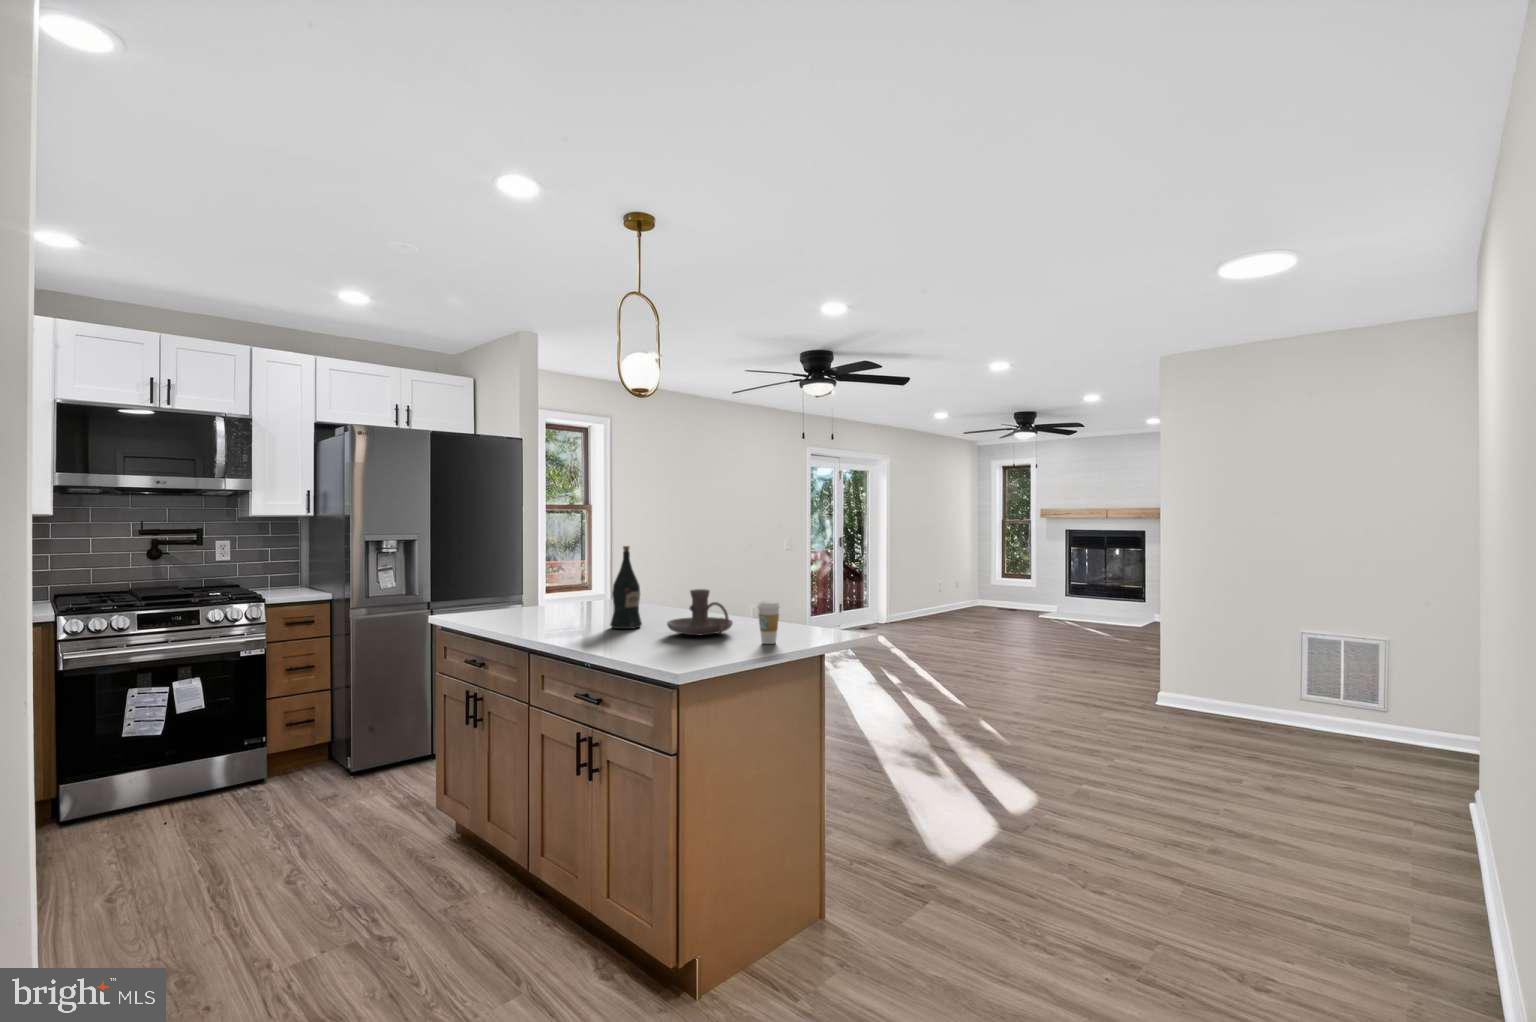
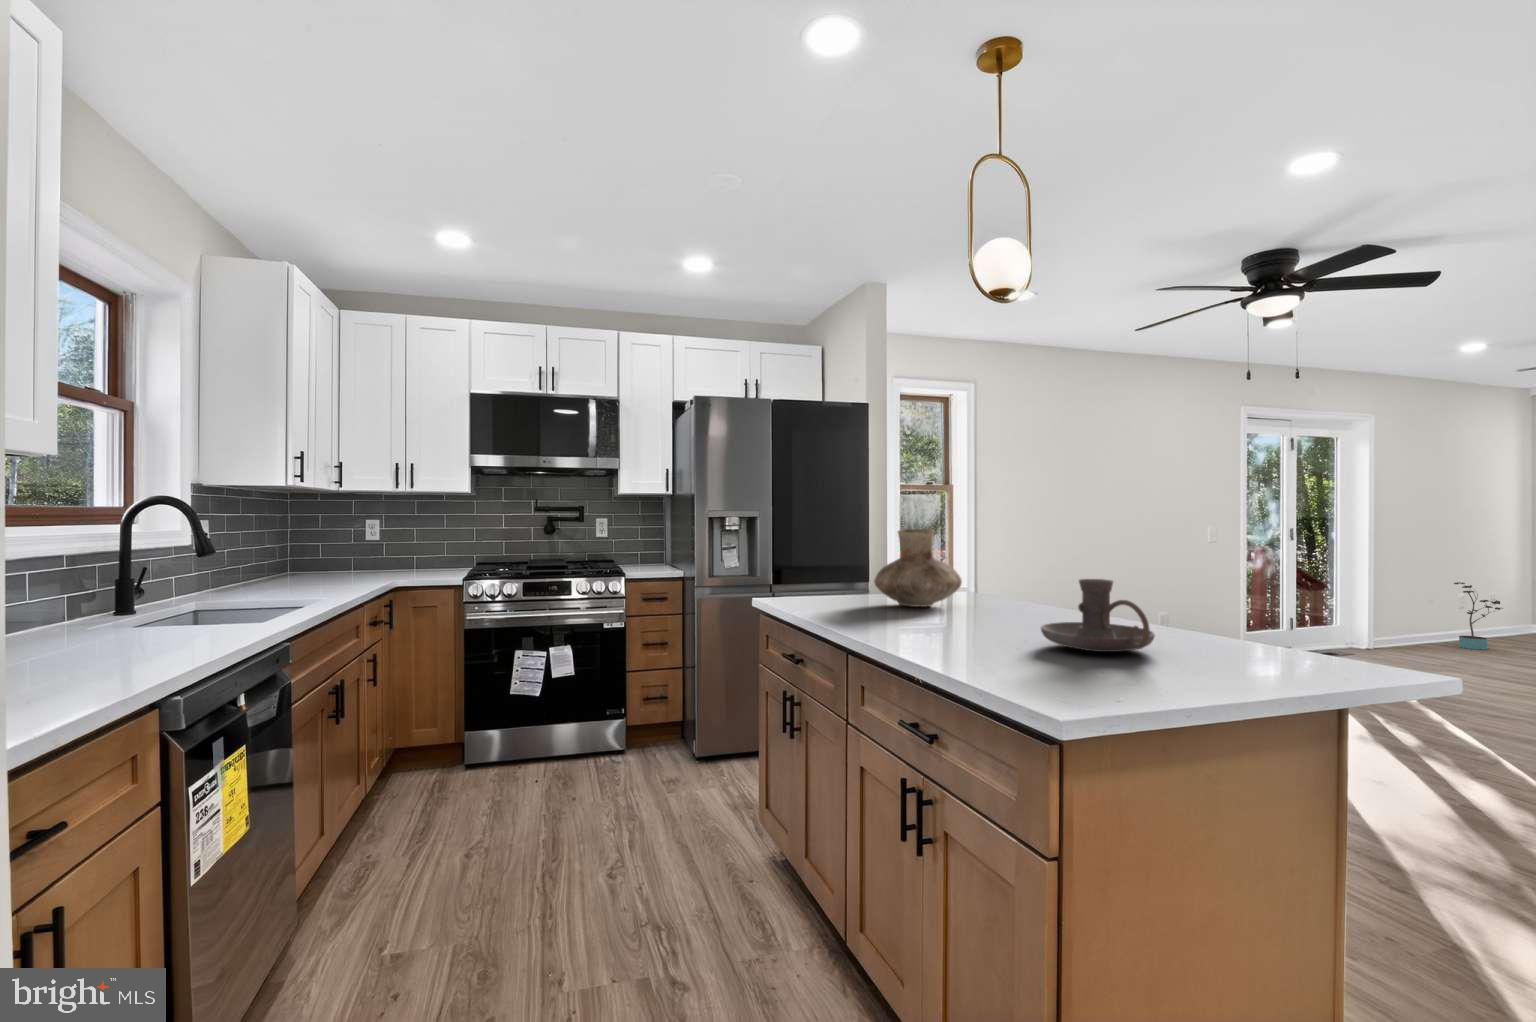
wine bottle: present [610,546,642,629] -> none [957,513,1003,632]
vase: none [542,554,611,614] -> present [874,529,962,607]
potted plant: none [933,572,958,617] -> present [1454,582,1503,650]
coffee cup: present [758,601,780,644] -> none [1207,603,1256,680]

